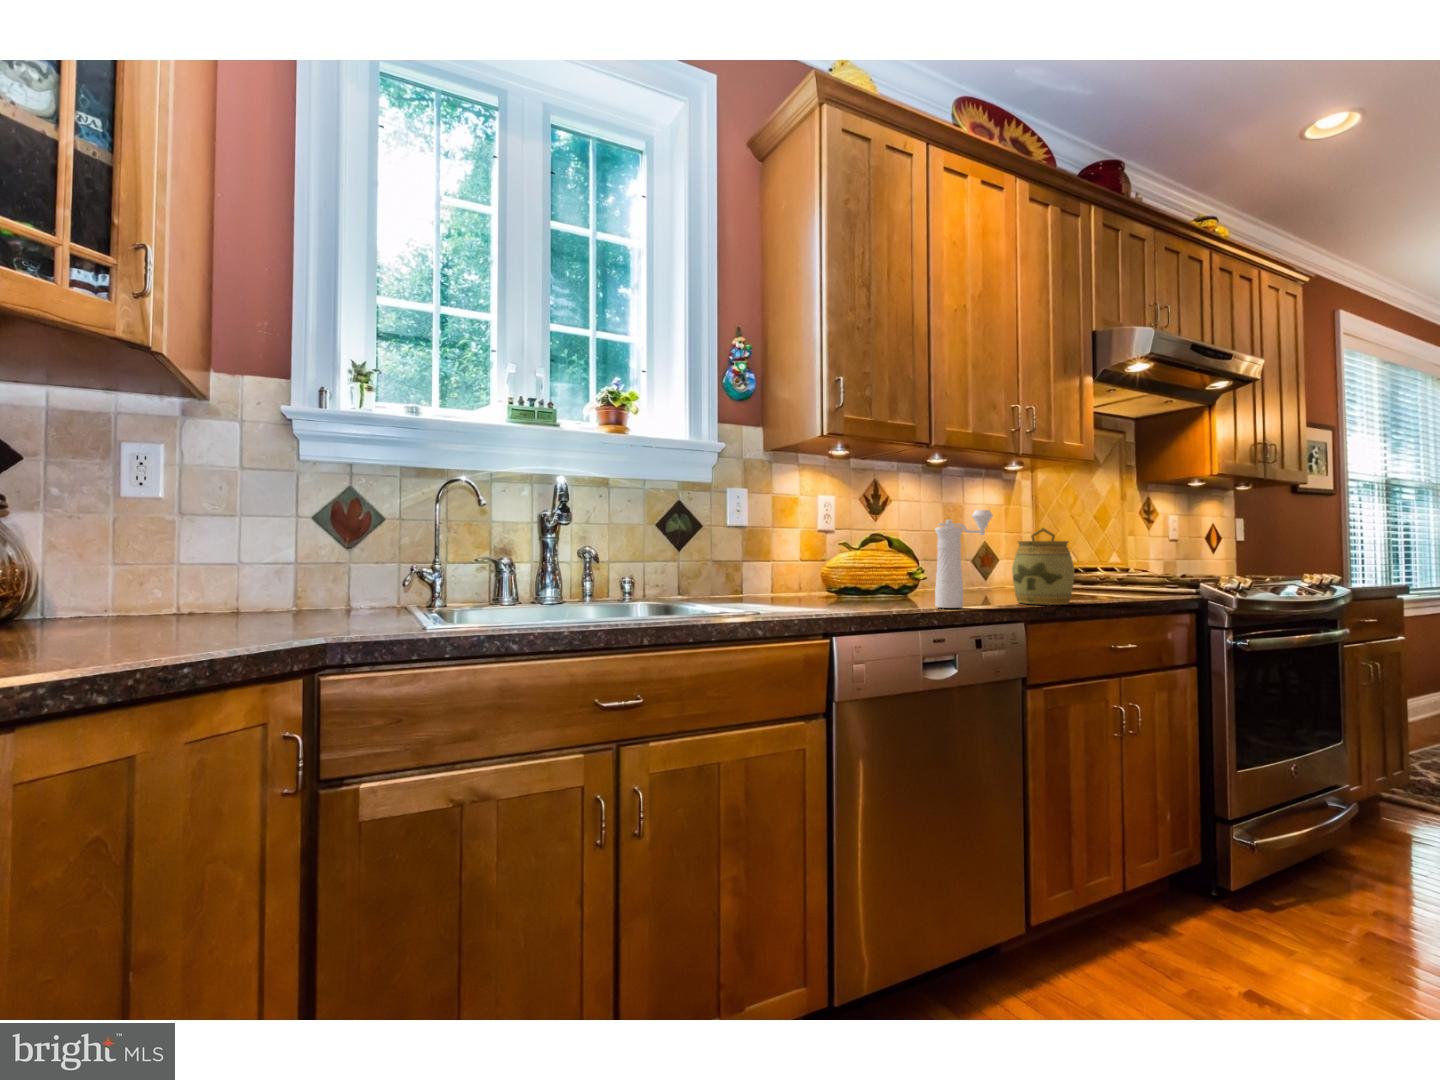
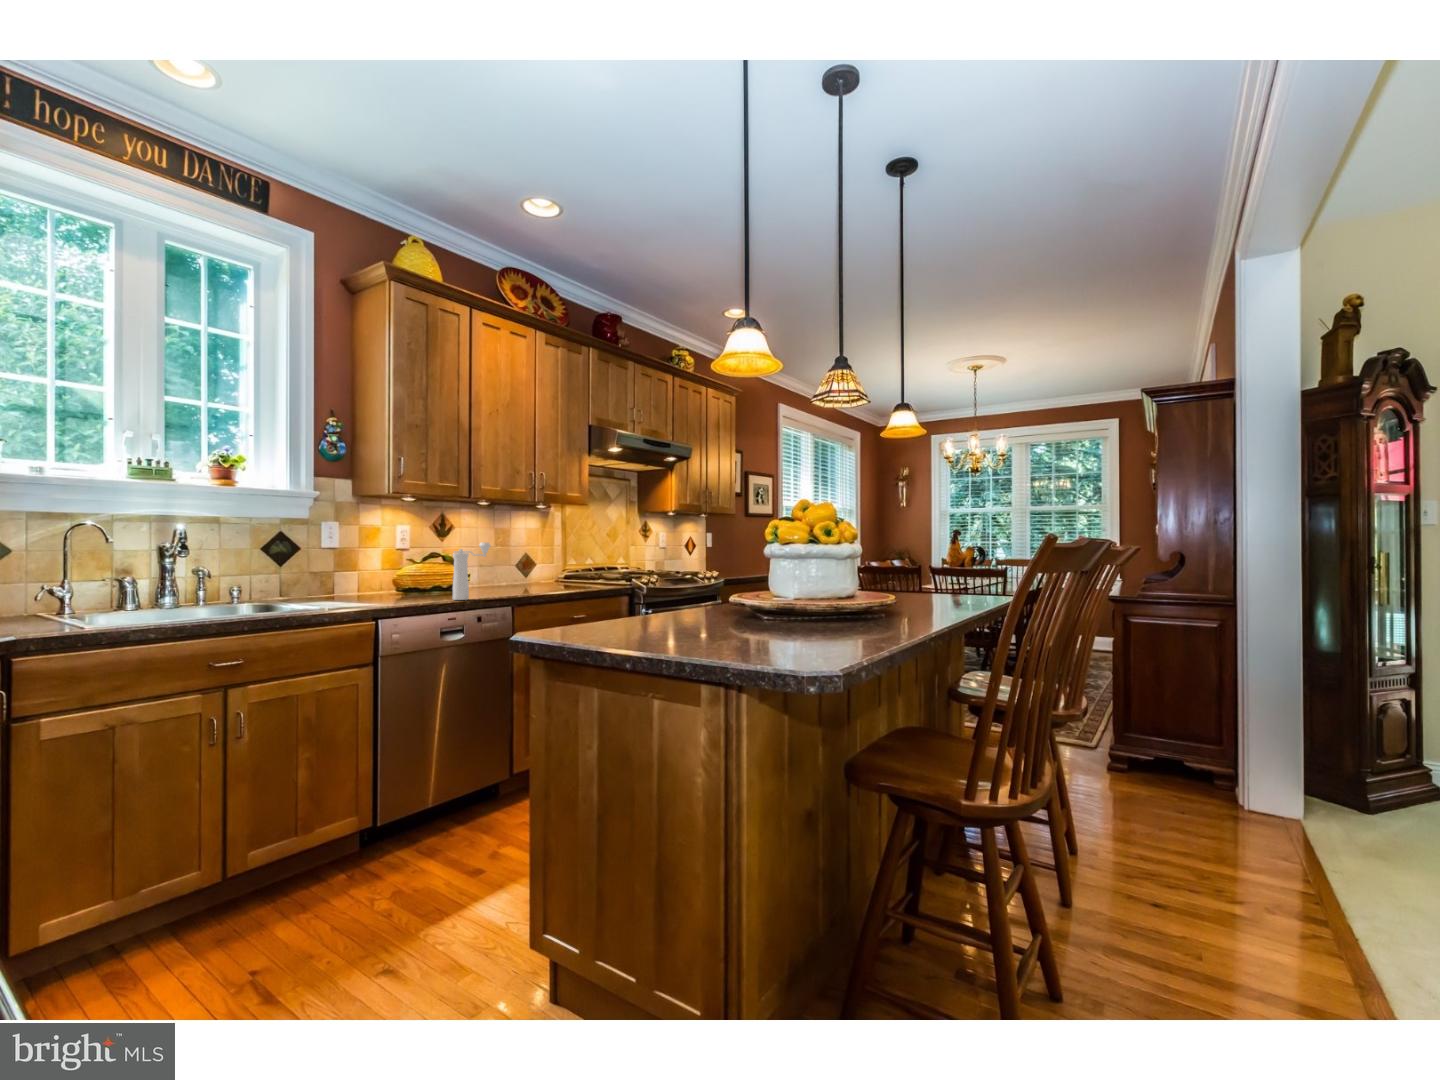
jar: present [1012,528,1074,605] -> none [506,552,541,596]

